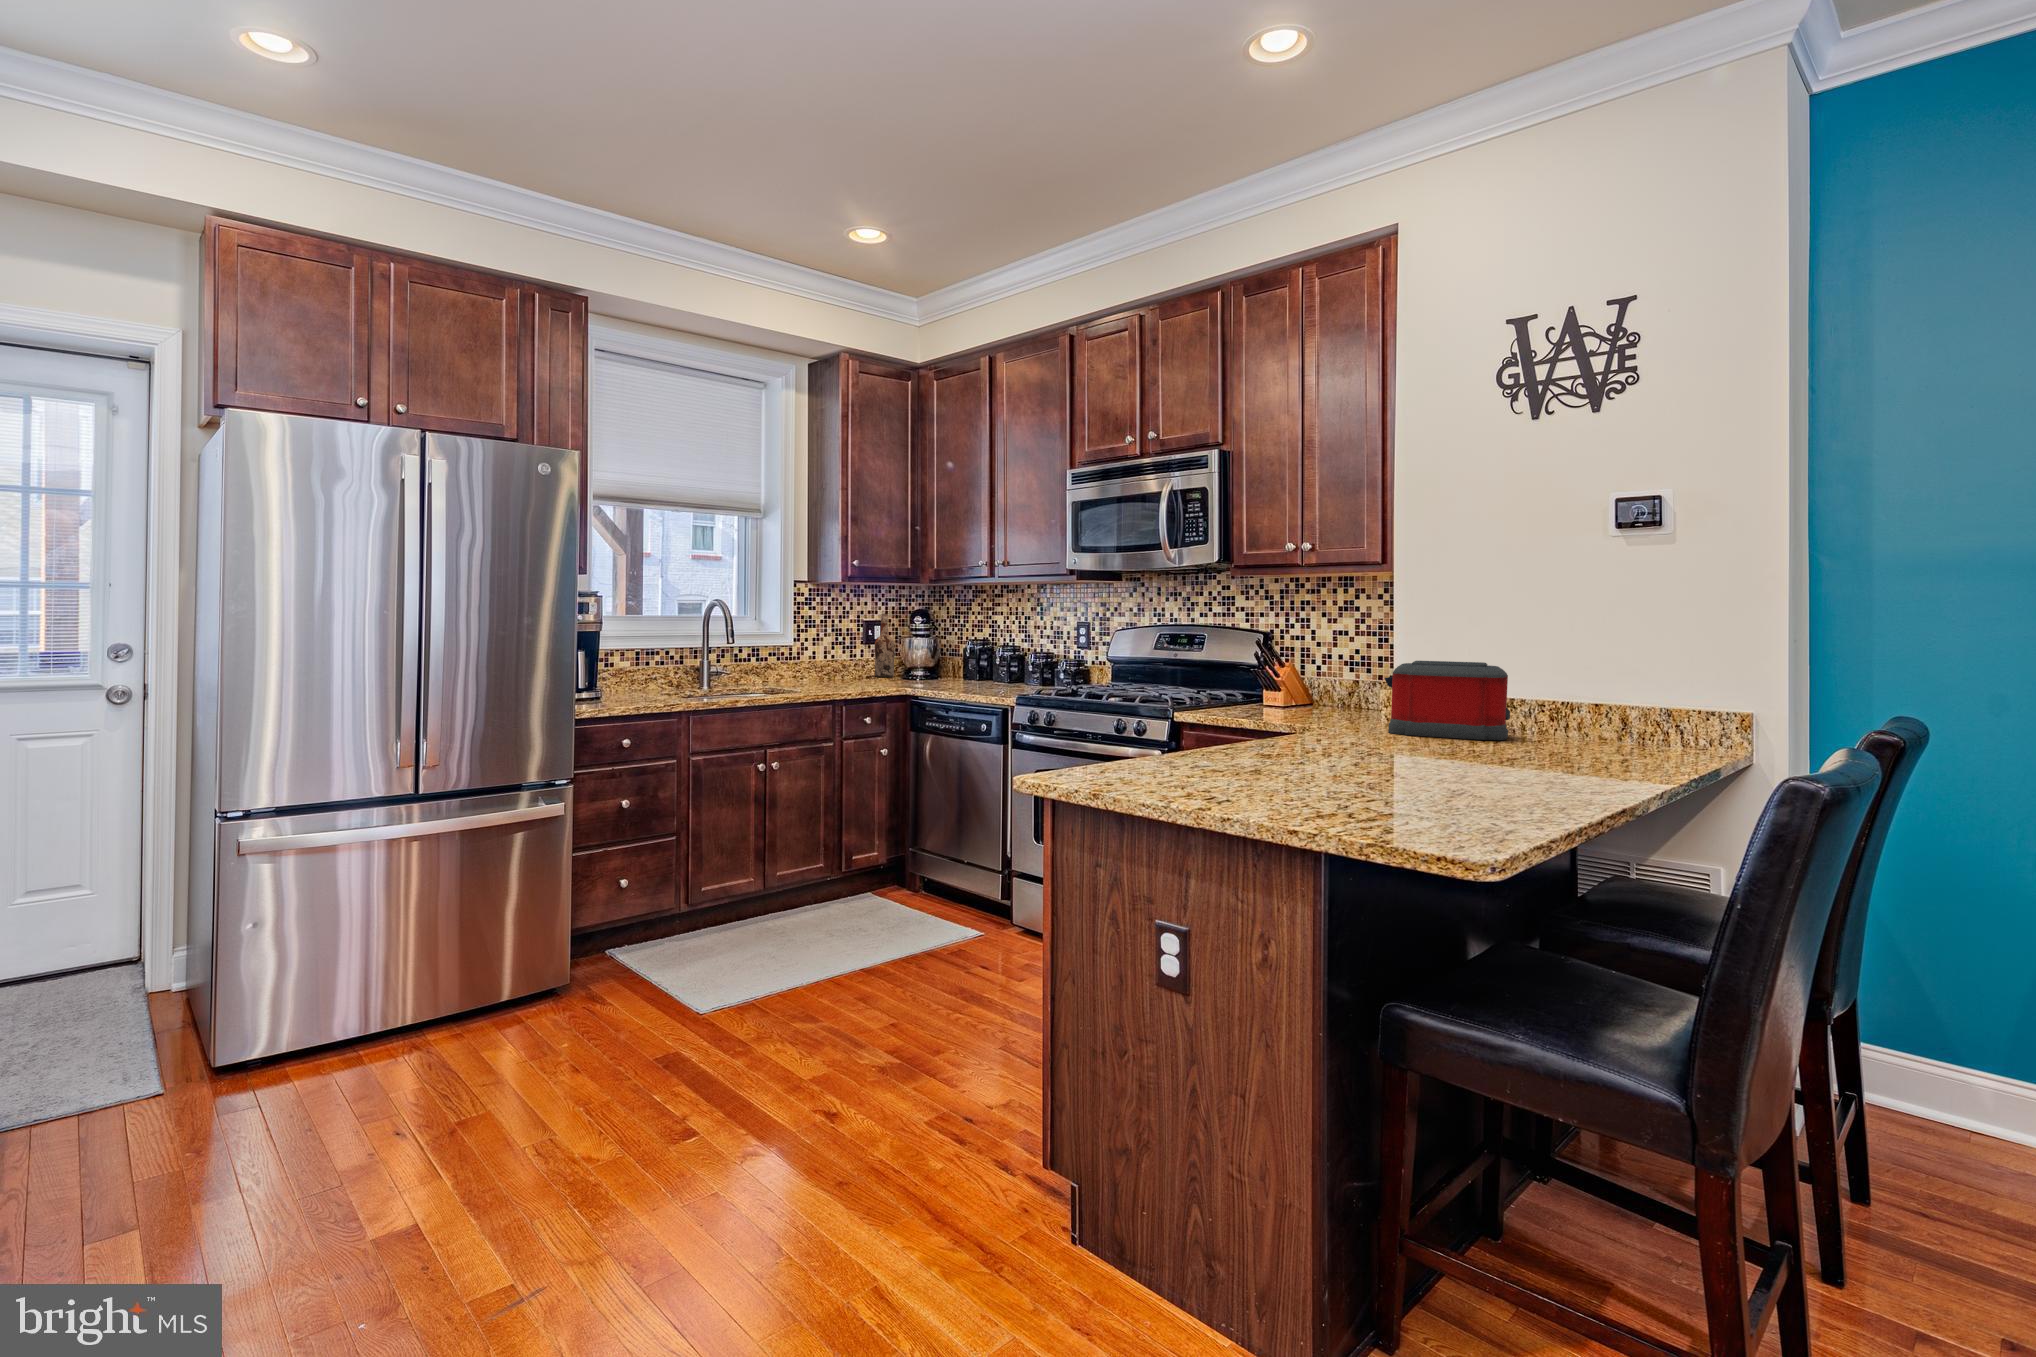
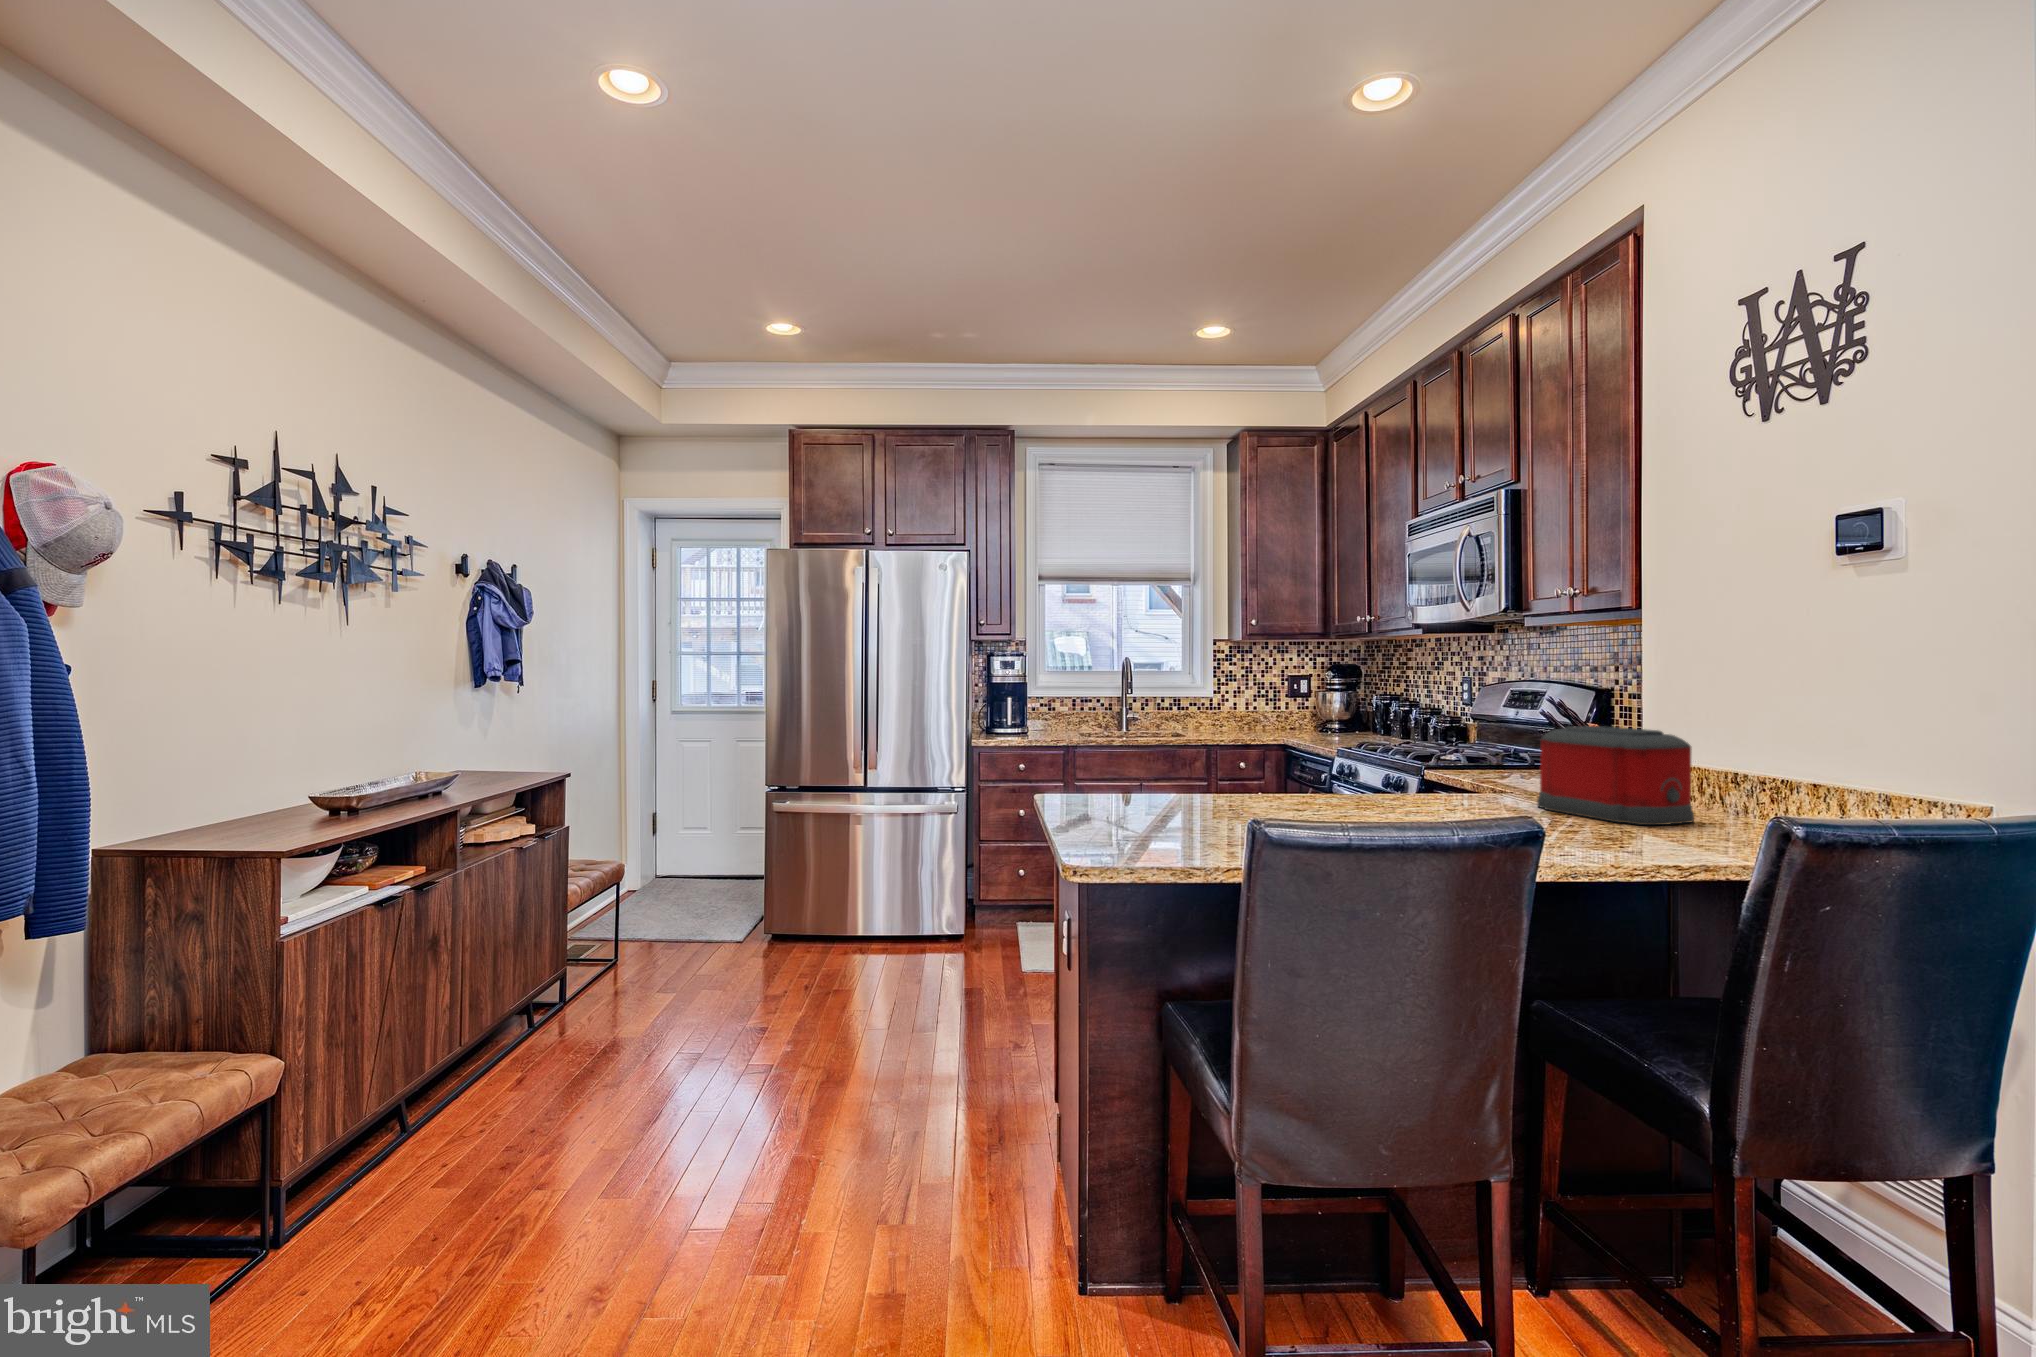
wine bottle: present [875,614,894,677] -> none [1288,669,1306,728]

